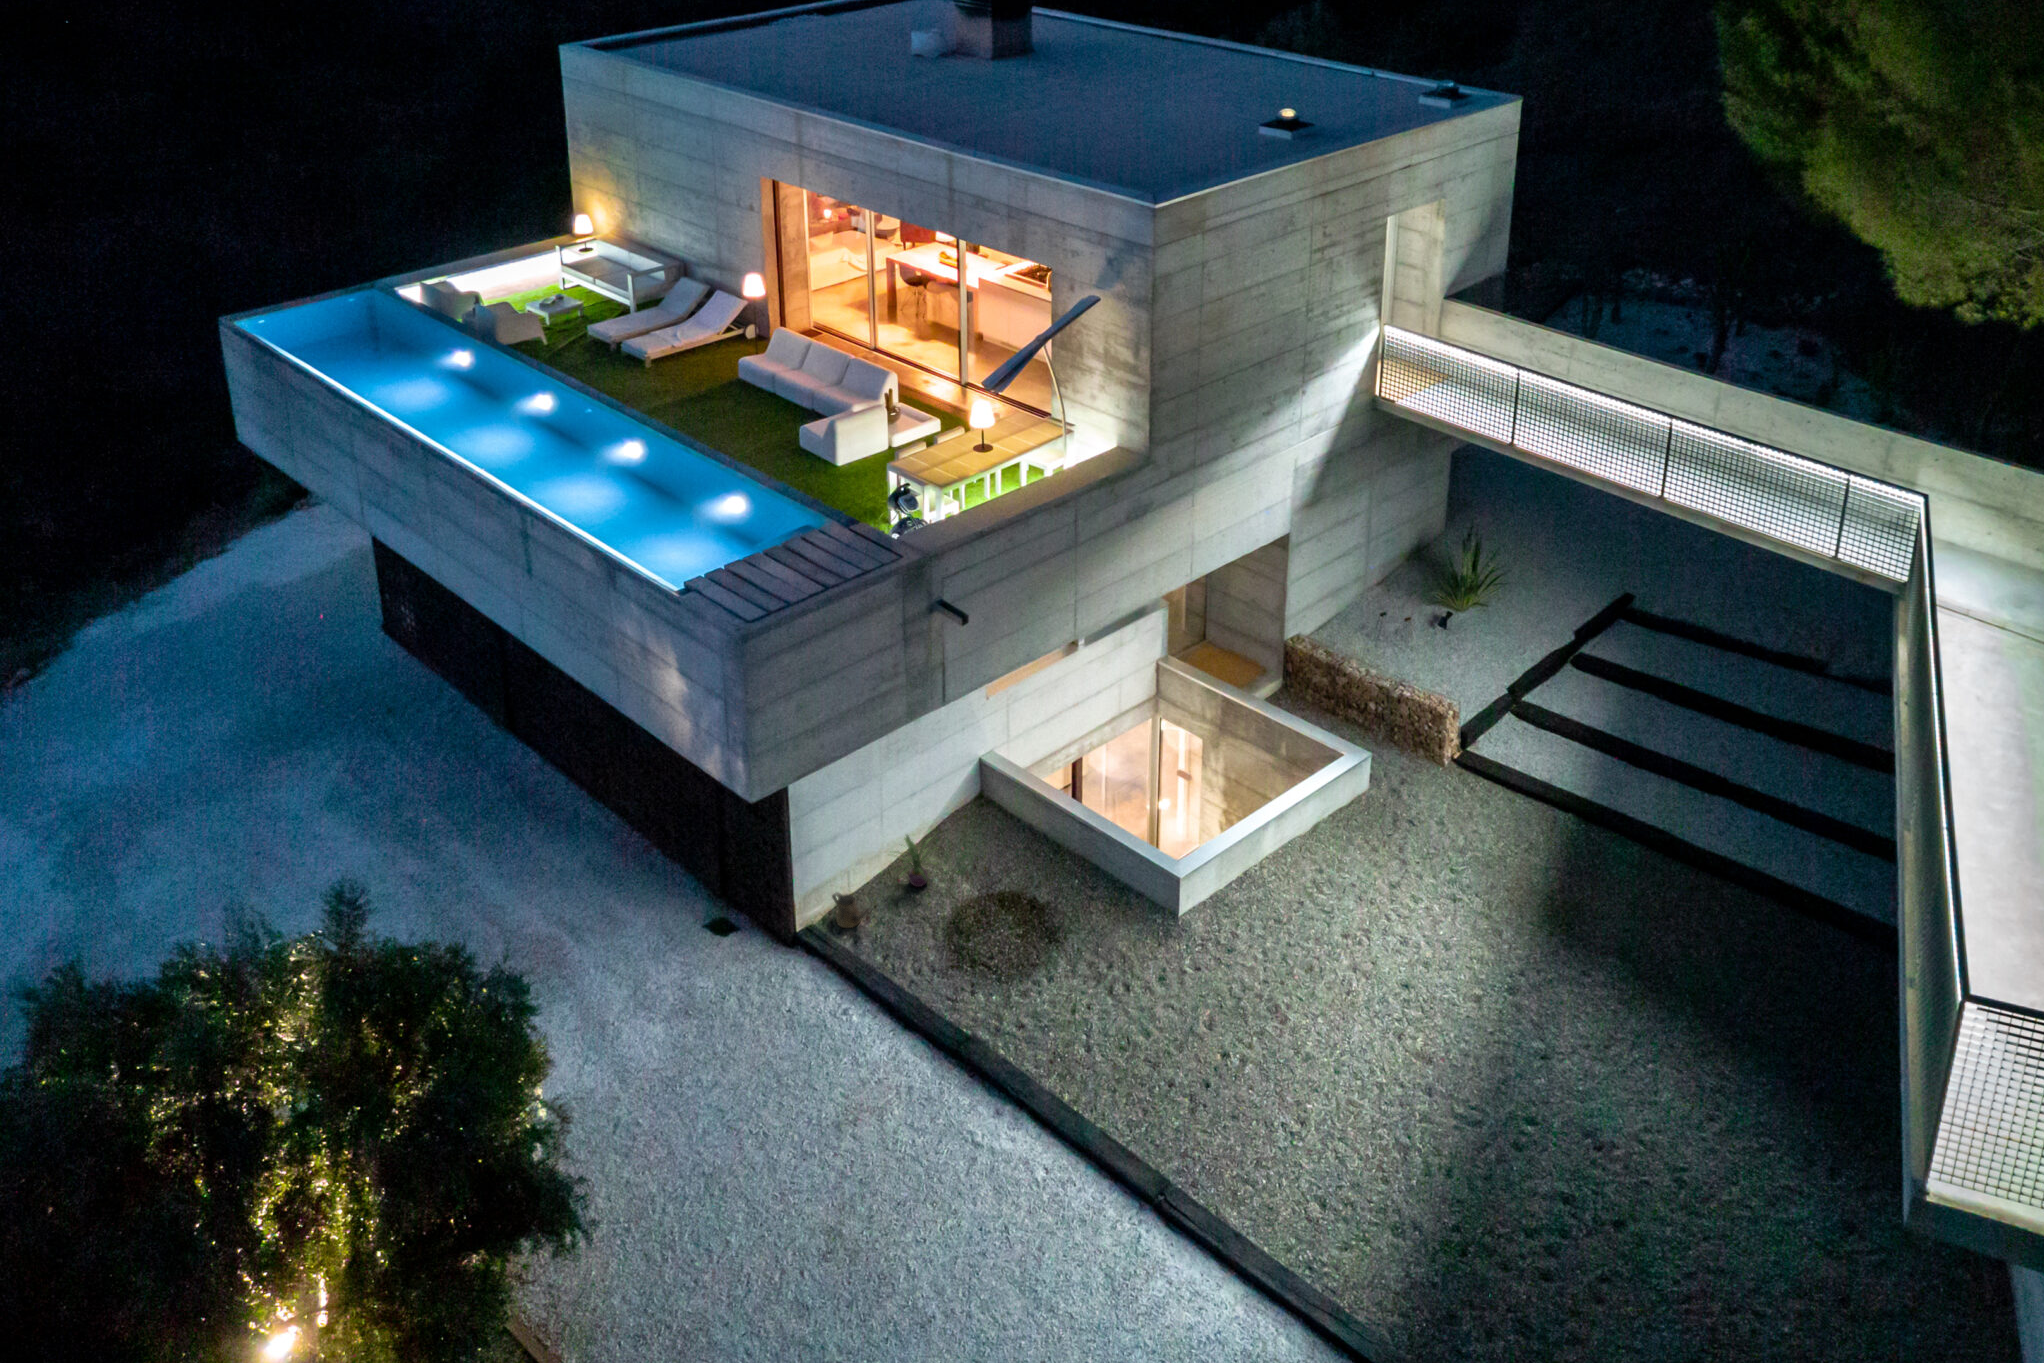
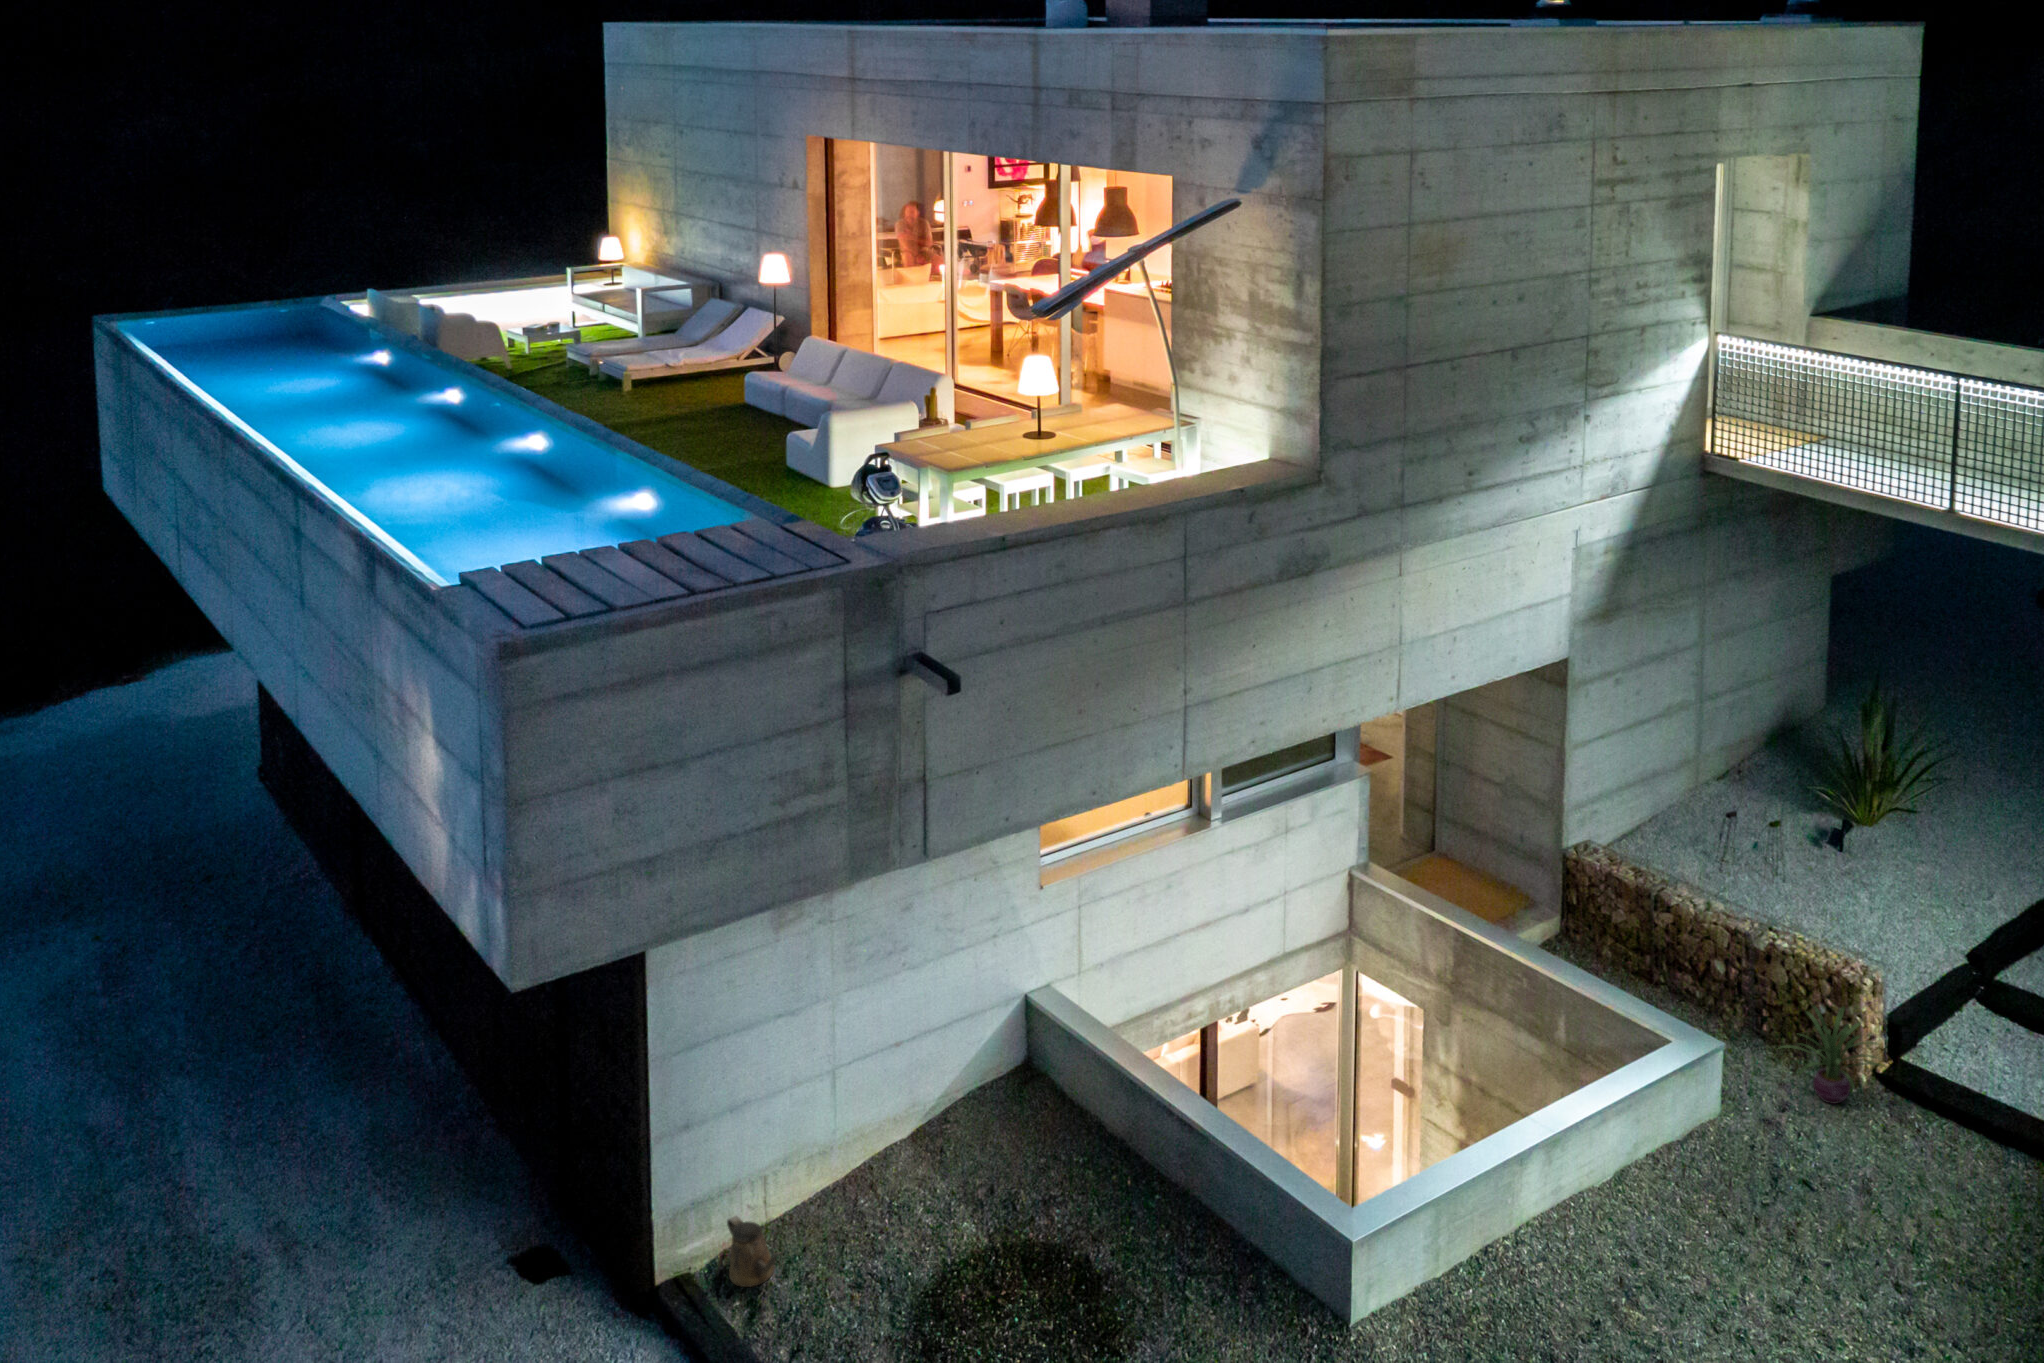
decorative plant: present [894,835,934,887] -> present [1780,1005,1878,1104]

